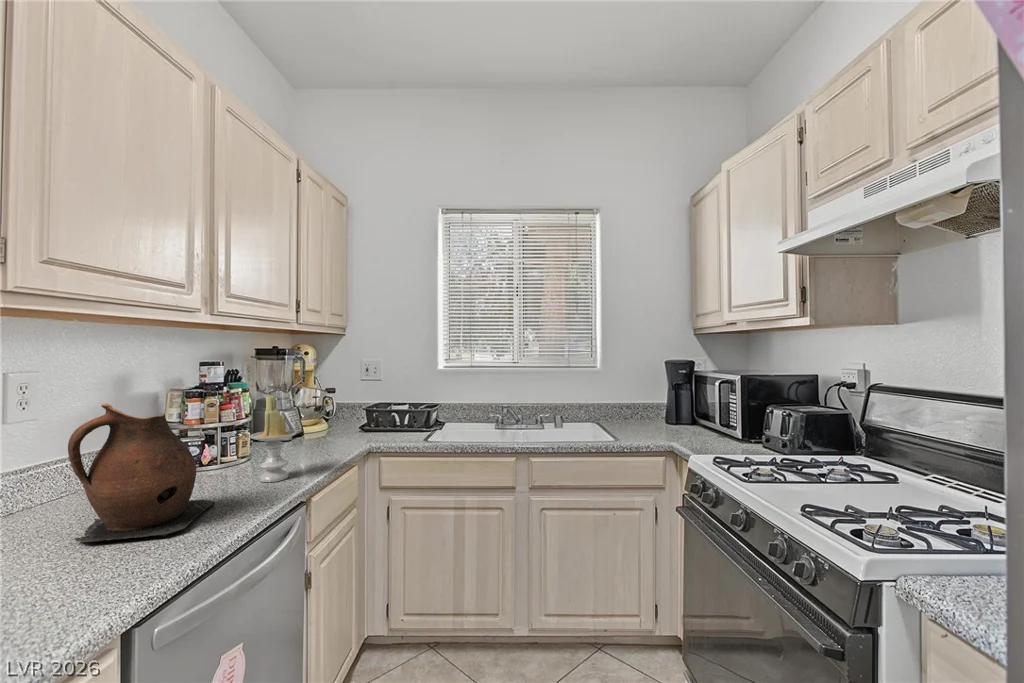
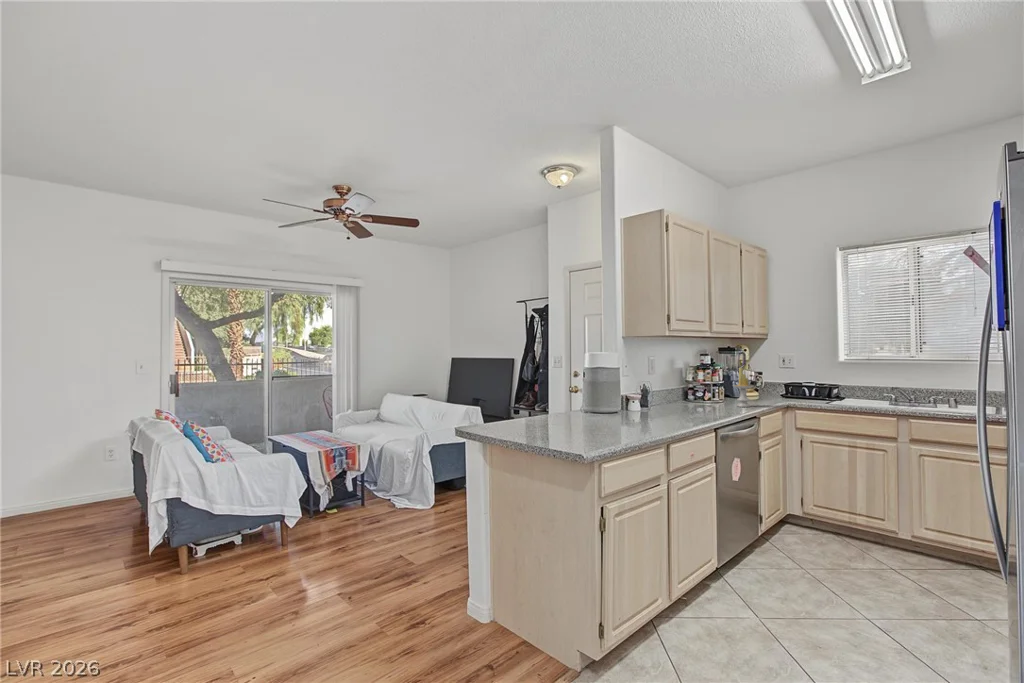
ceramic pitcher: present [68,404,215,542] -> none [682,365,724,412]

